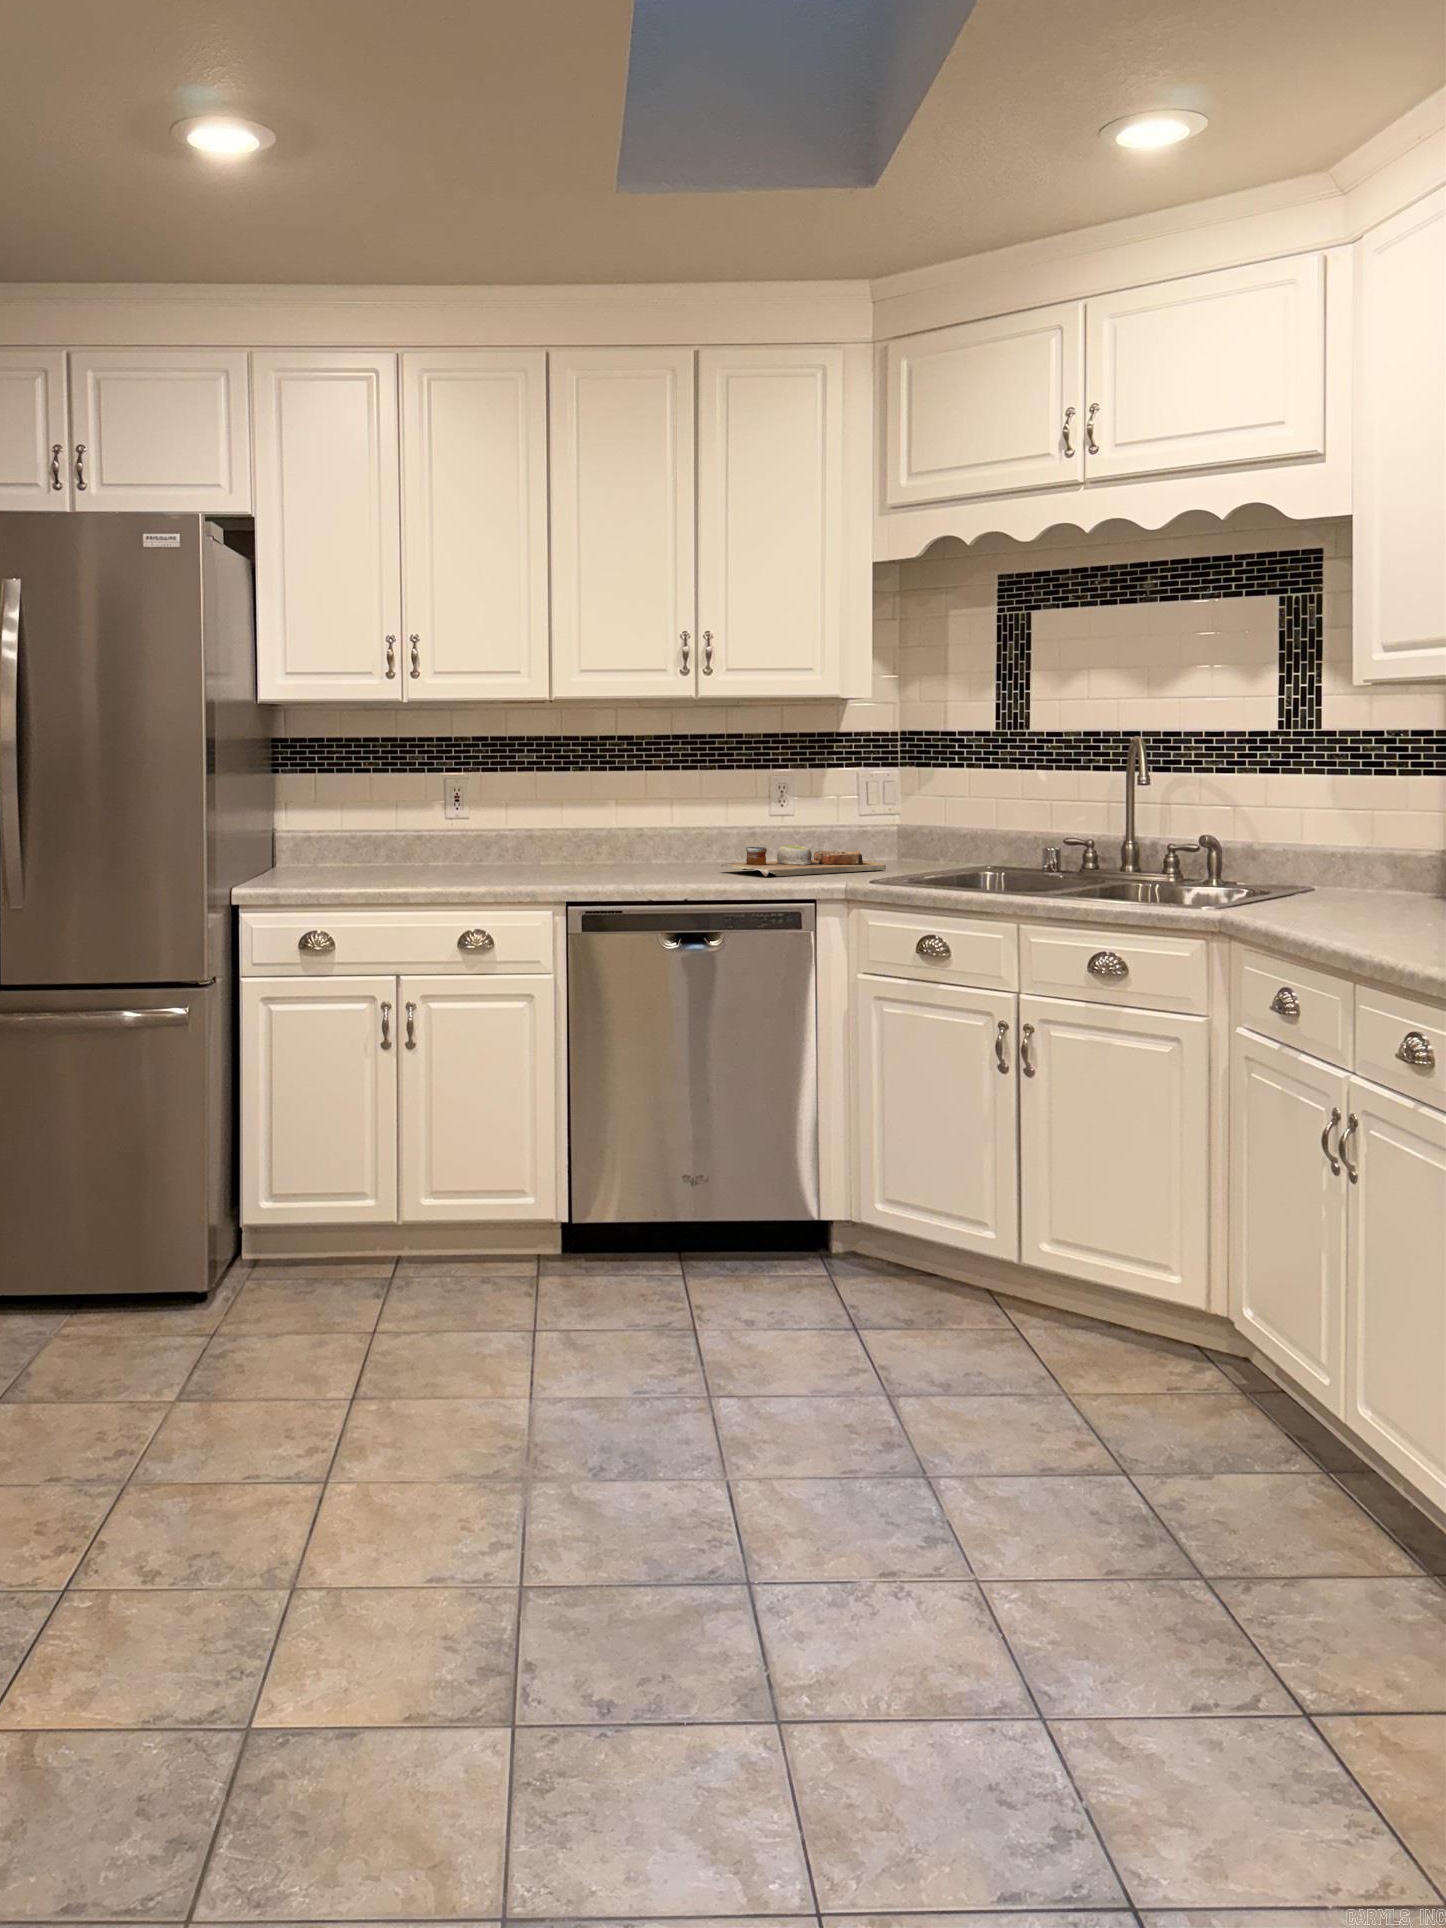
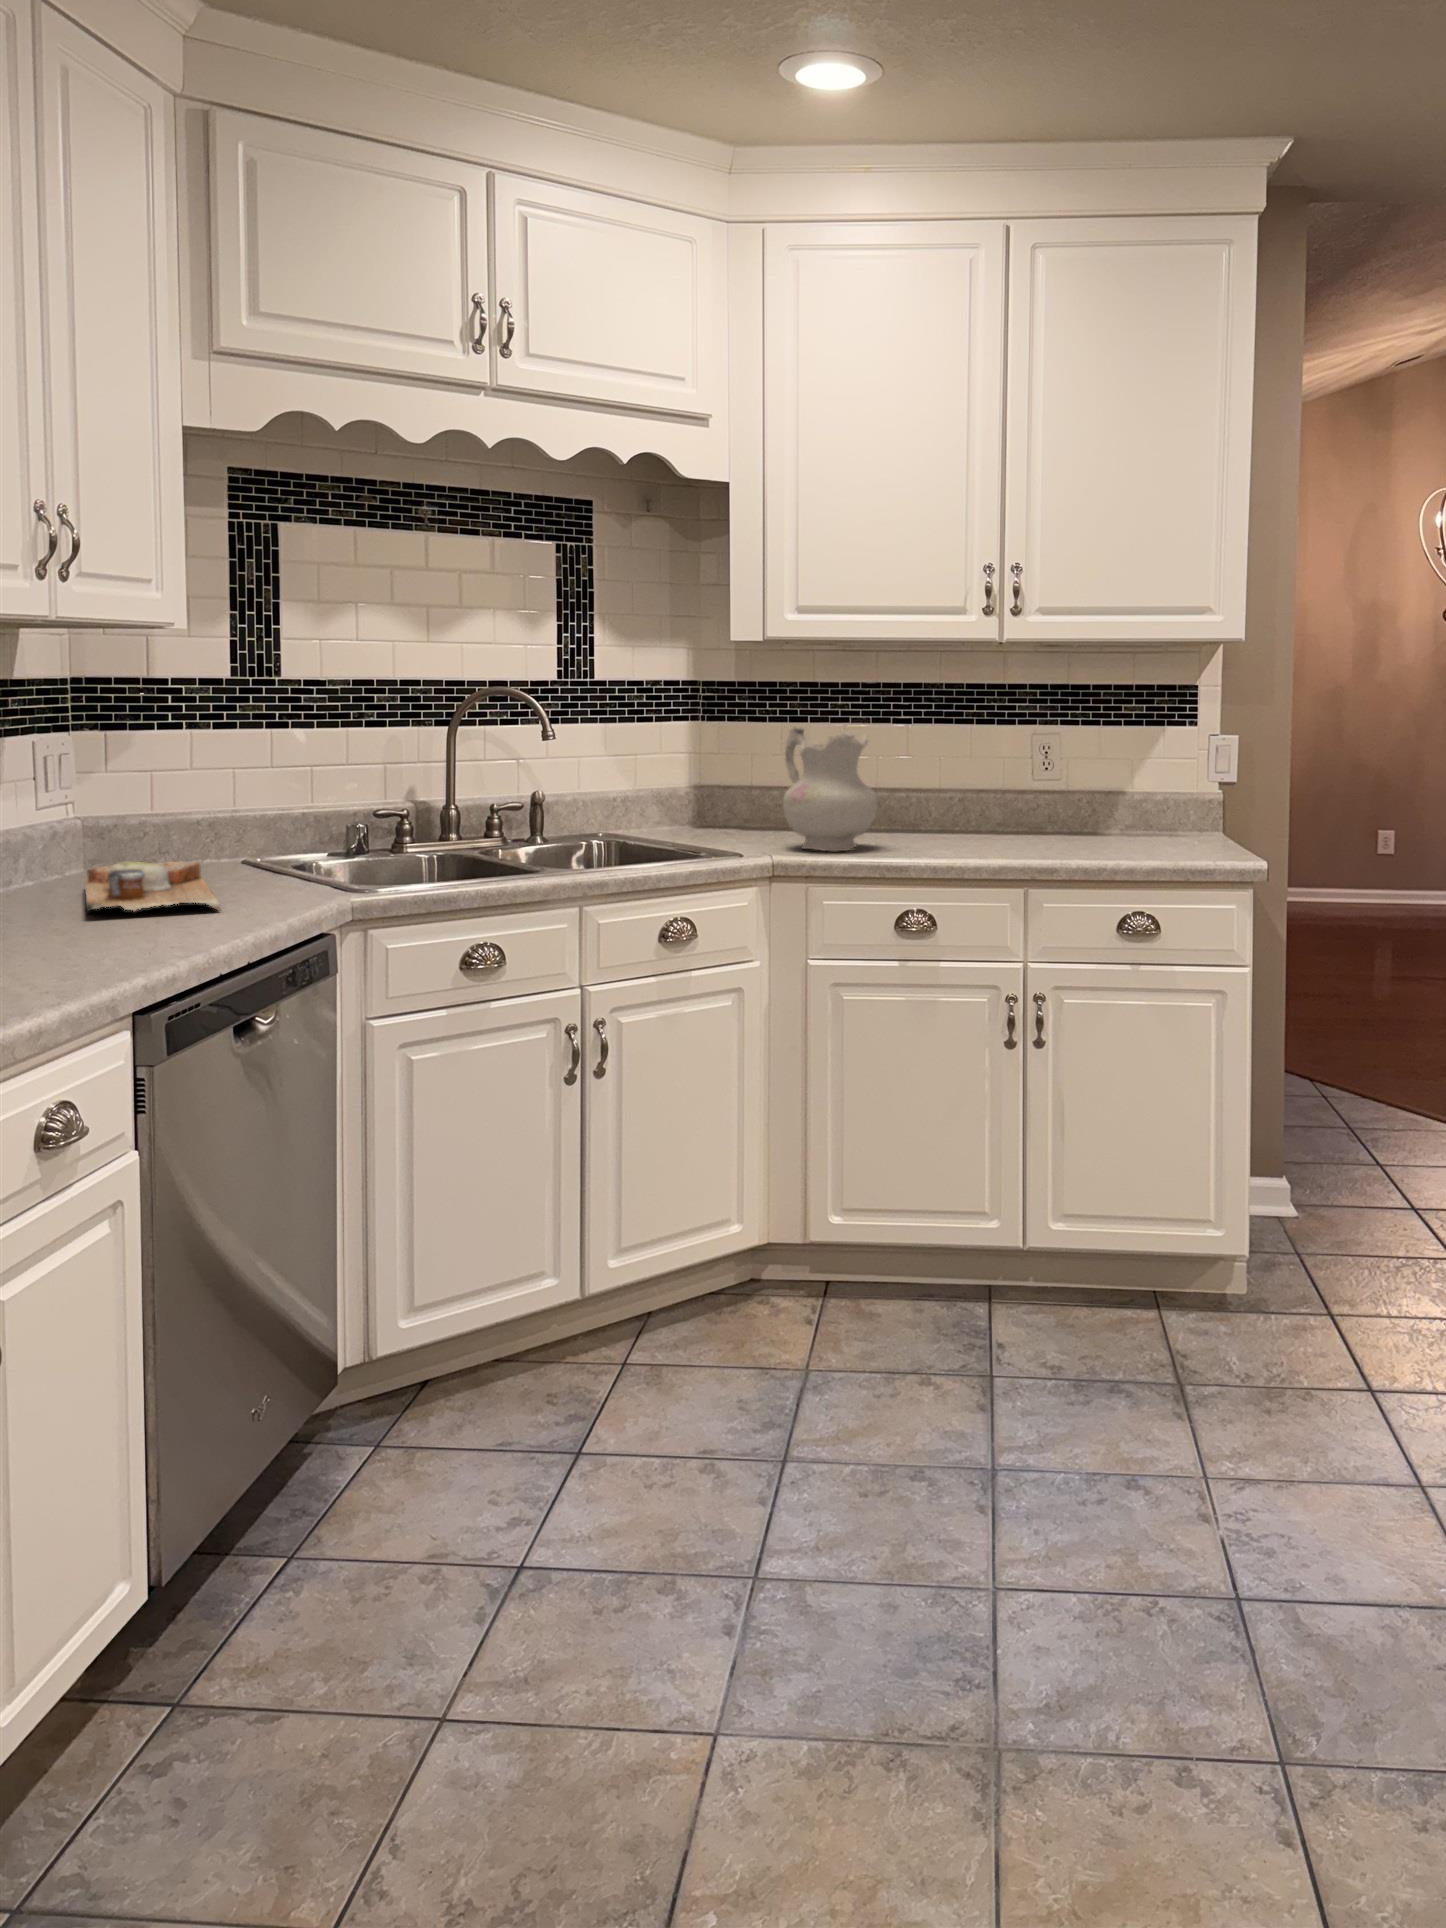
ceramic pitcher: none [1283,779,1404,920] -> present [783,728,877,851]

